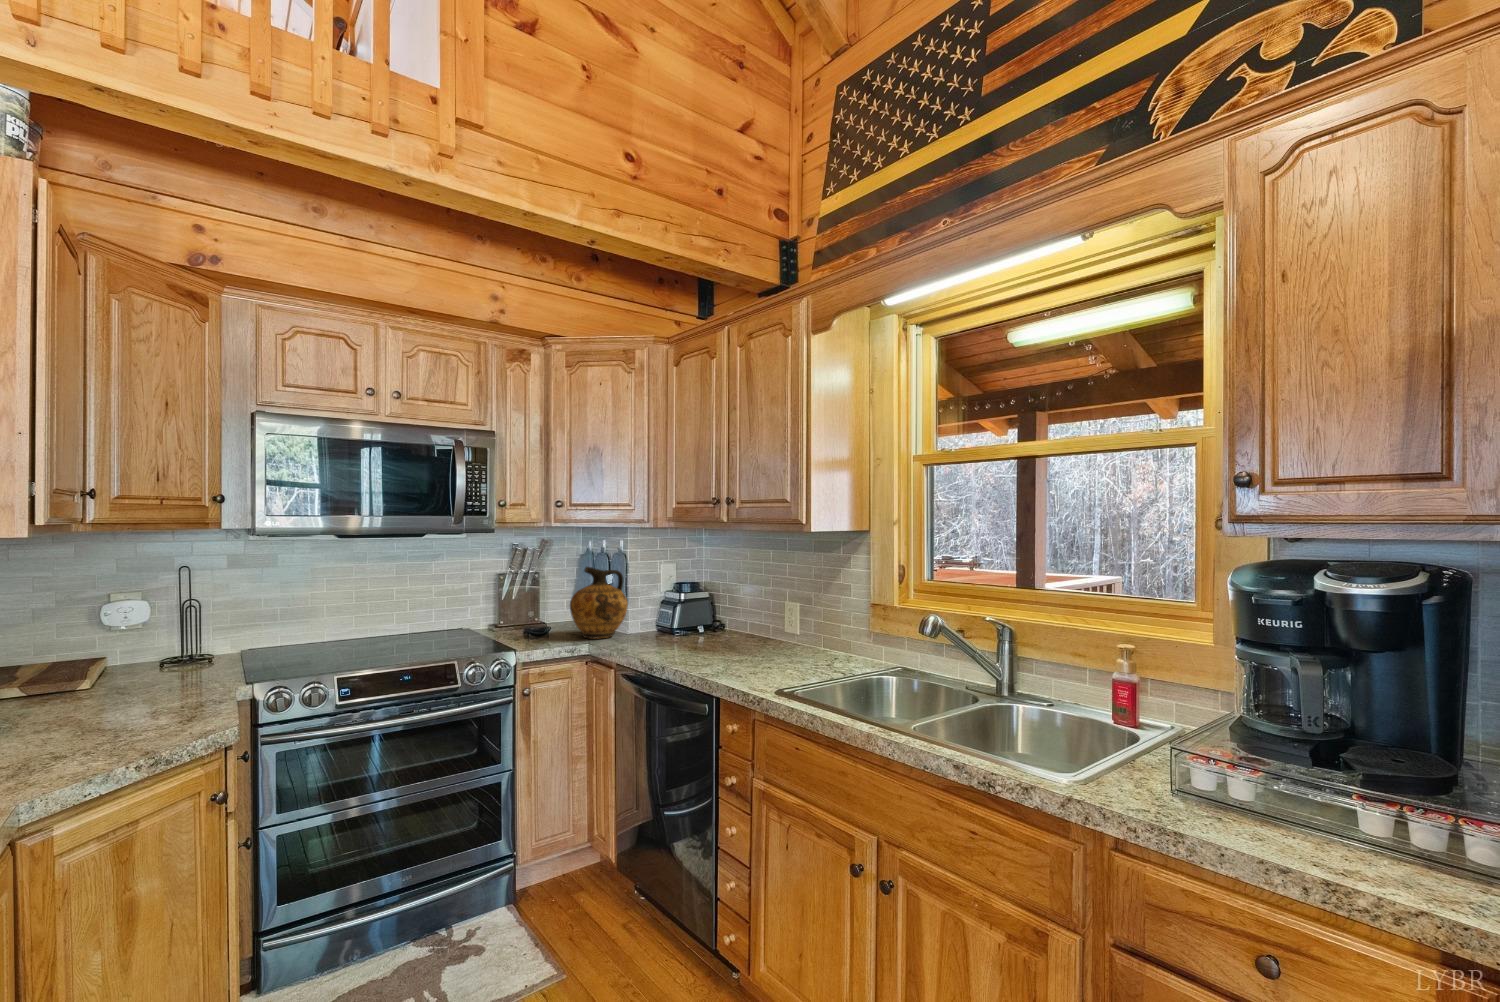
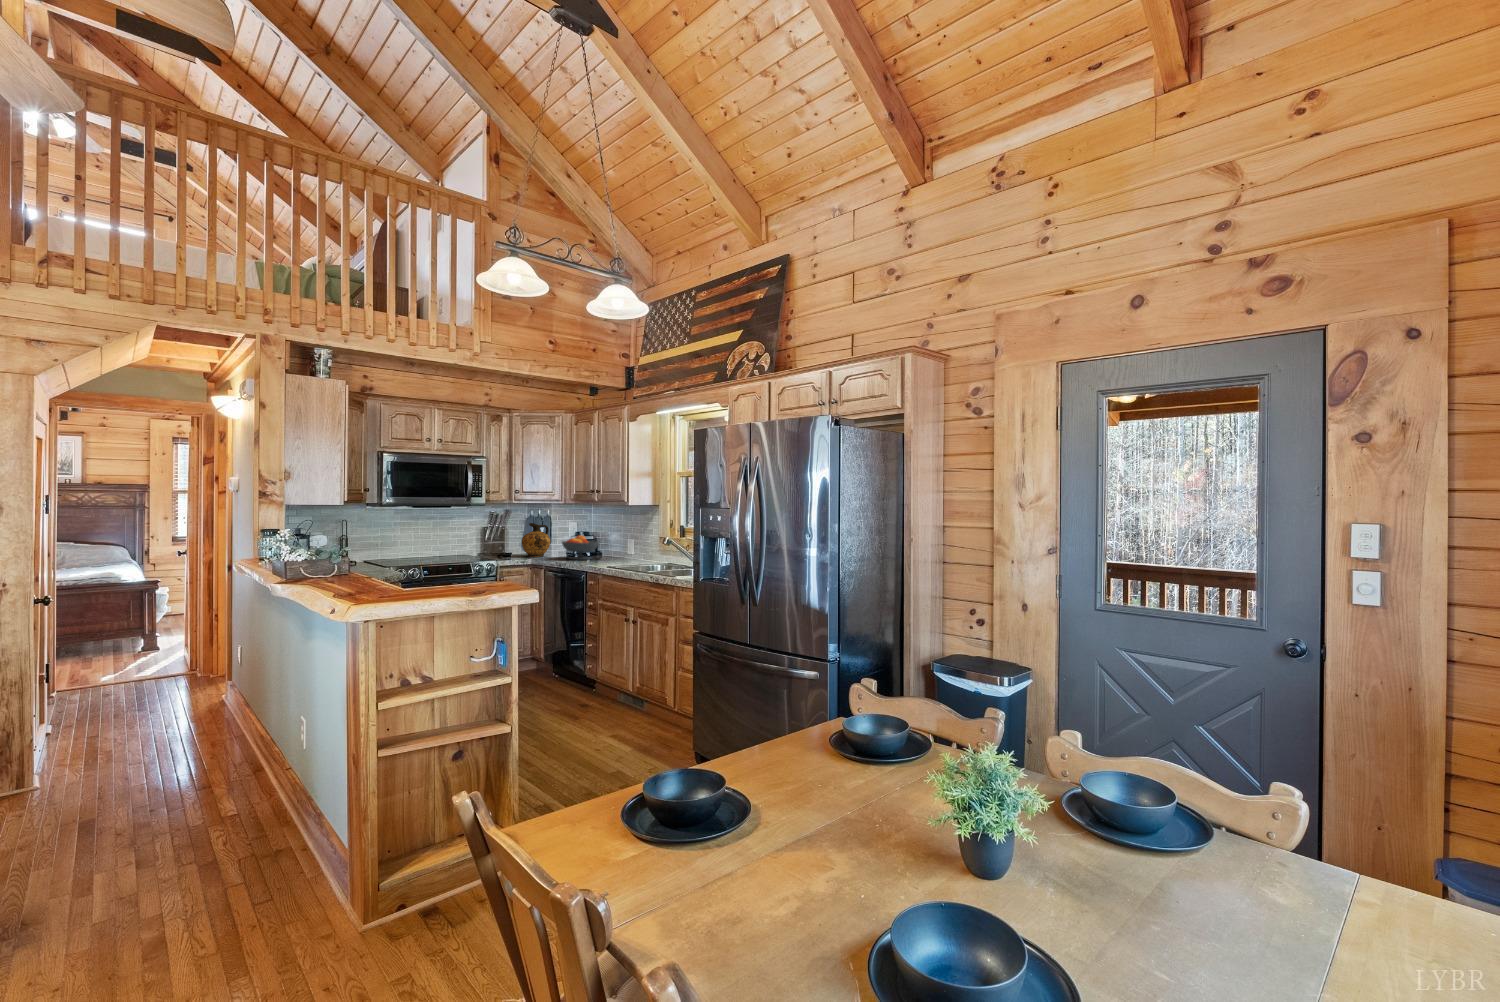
fruit bowl: none [652,594,733,652] -> present [562,536,599,560]

